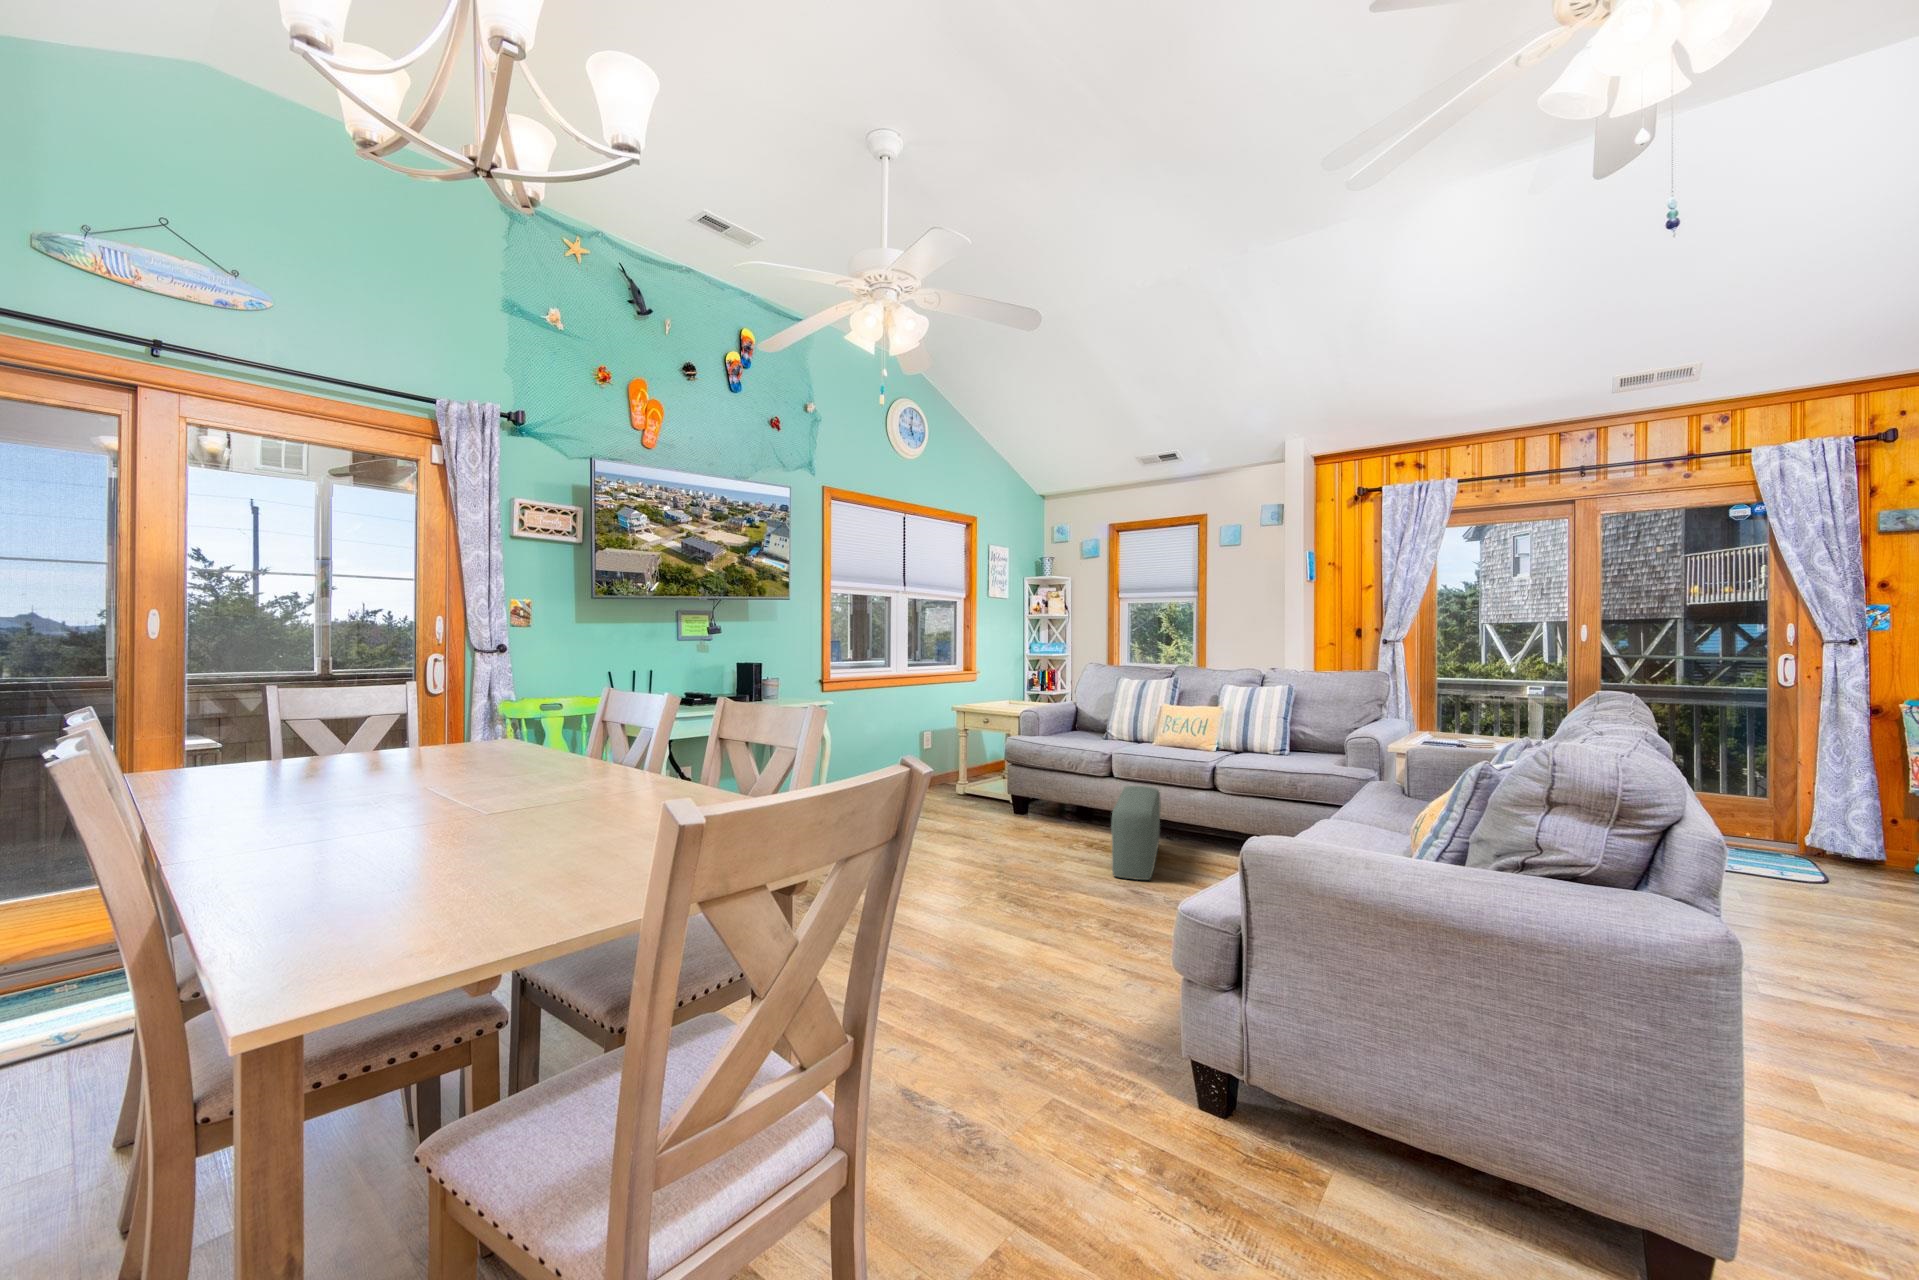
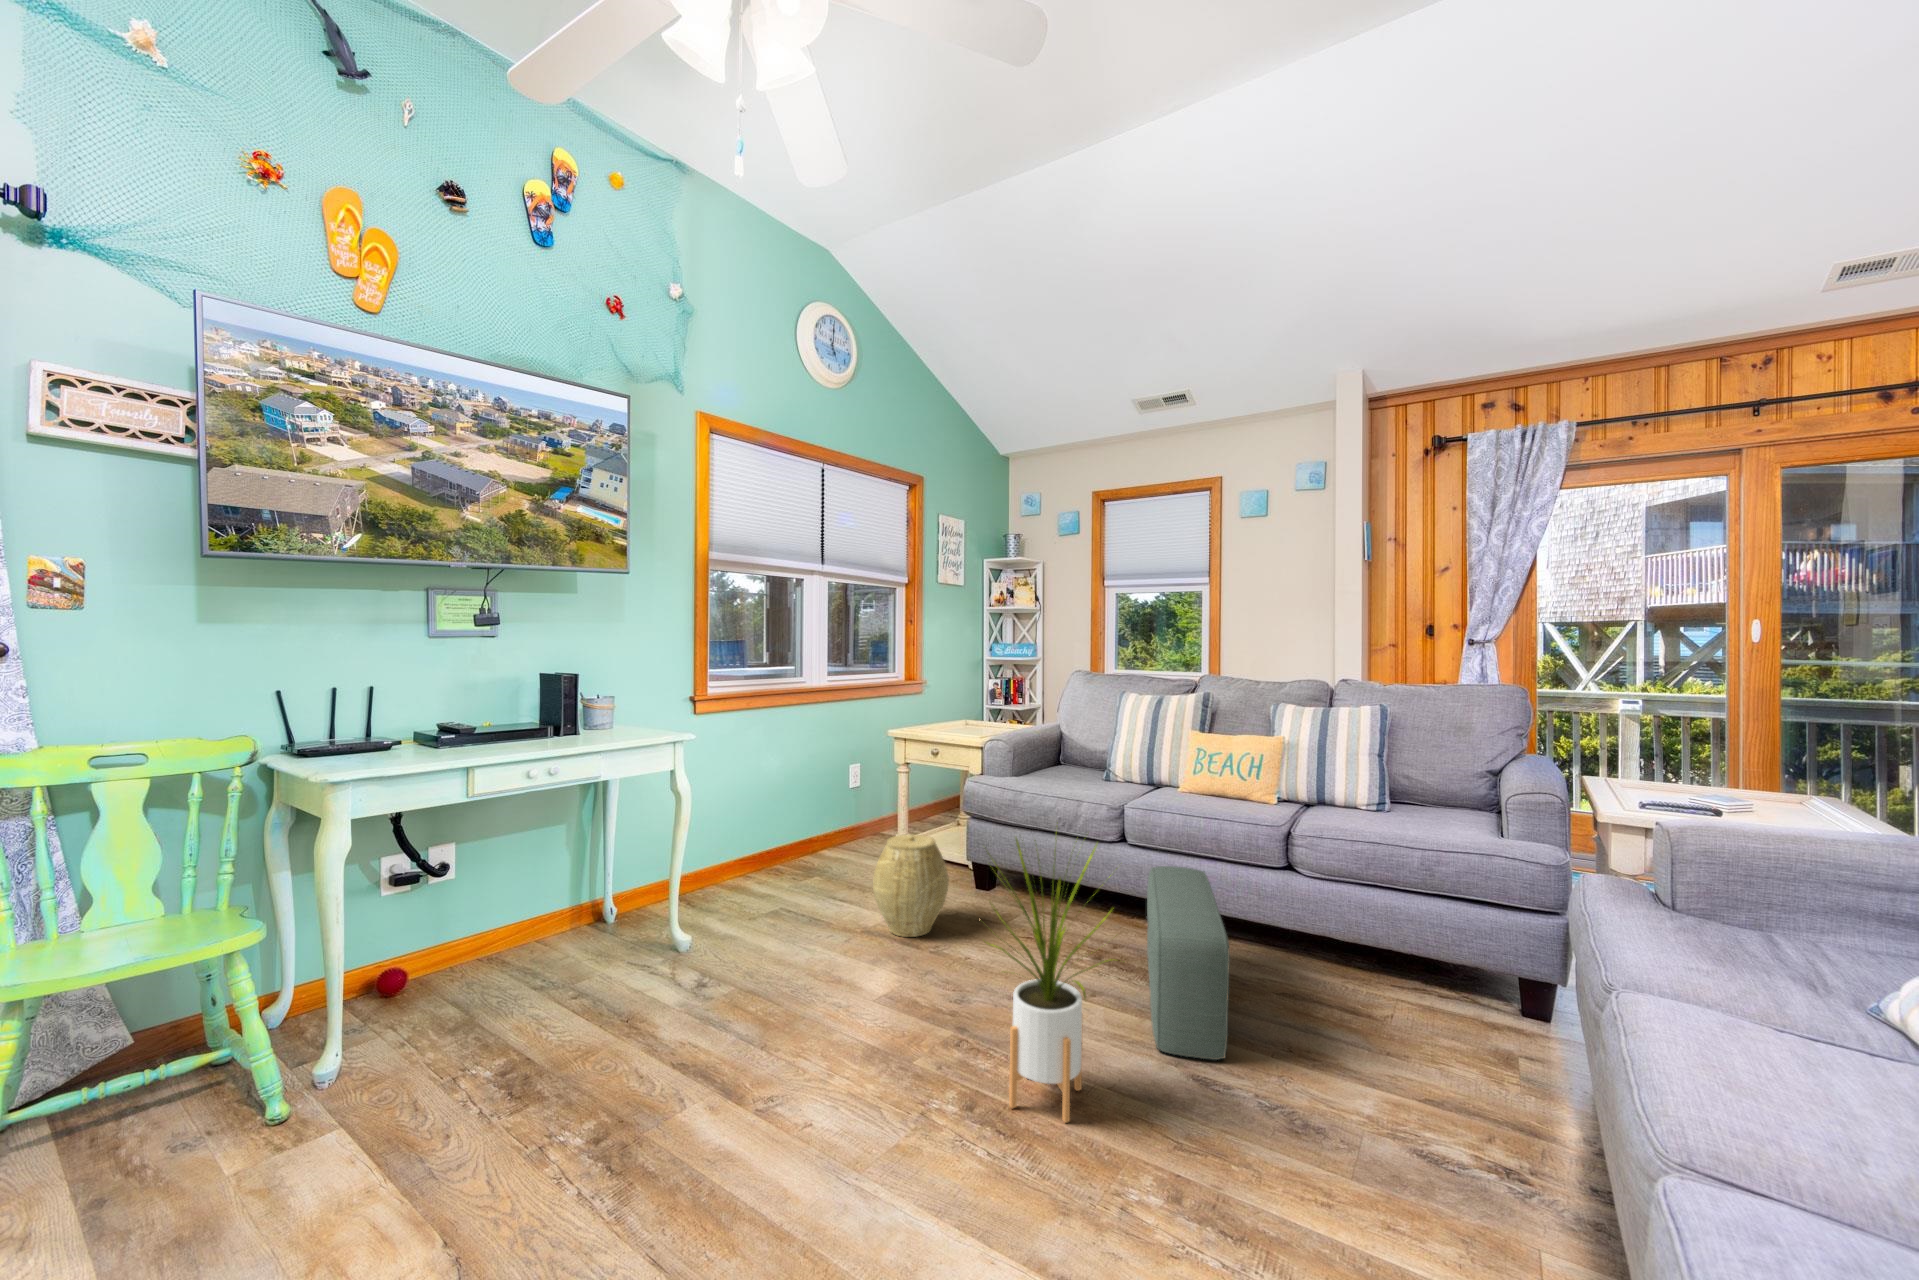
house plant: none [1010,743,1089,896] -> present [987,838,1112,1122]
woven basket: none [948,769,997,832] -> present [873,834,949,937]

